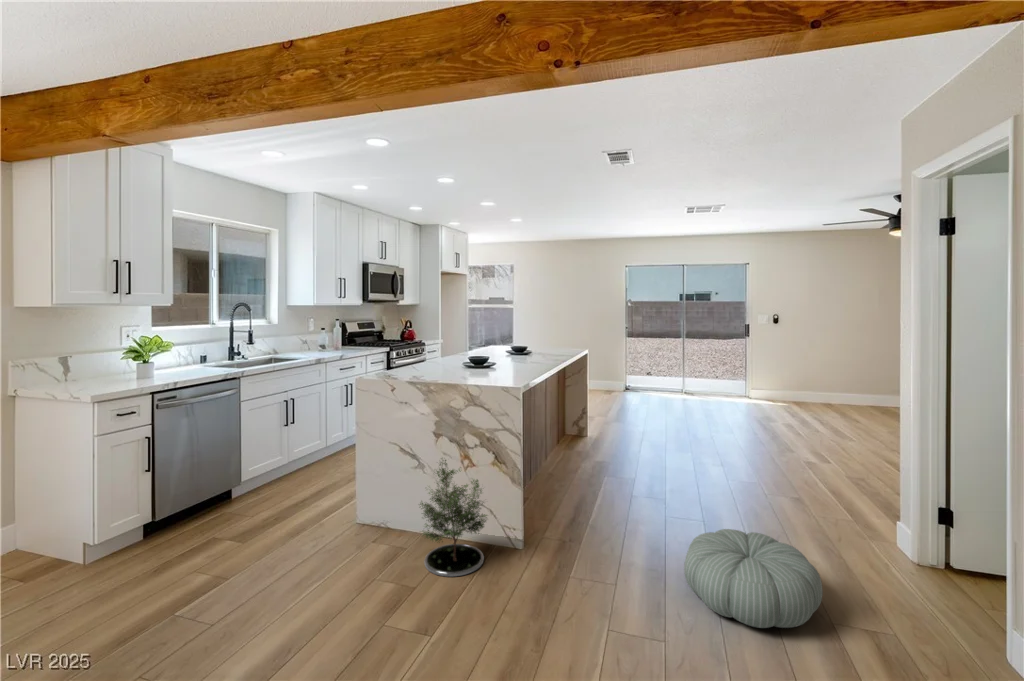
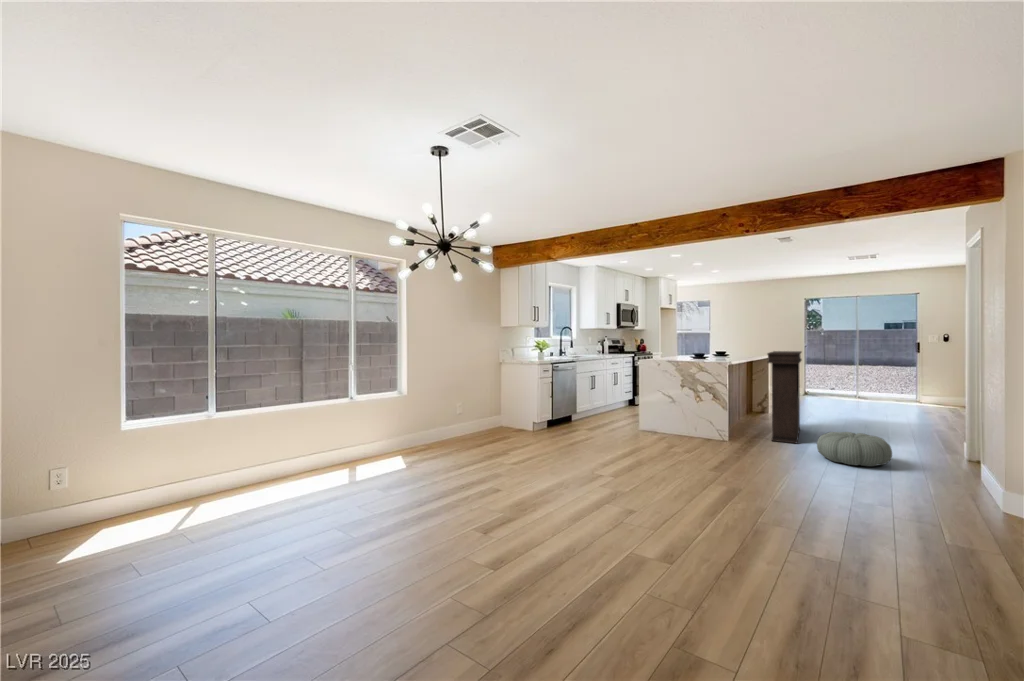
console table: none [592,351,647,536] -> present [767,351,801,443]
potted tree: present [420,460,487,577] -> none [678,392,712,445]

